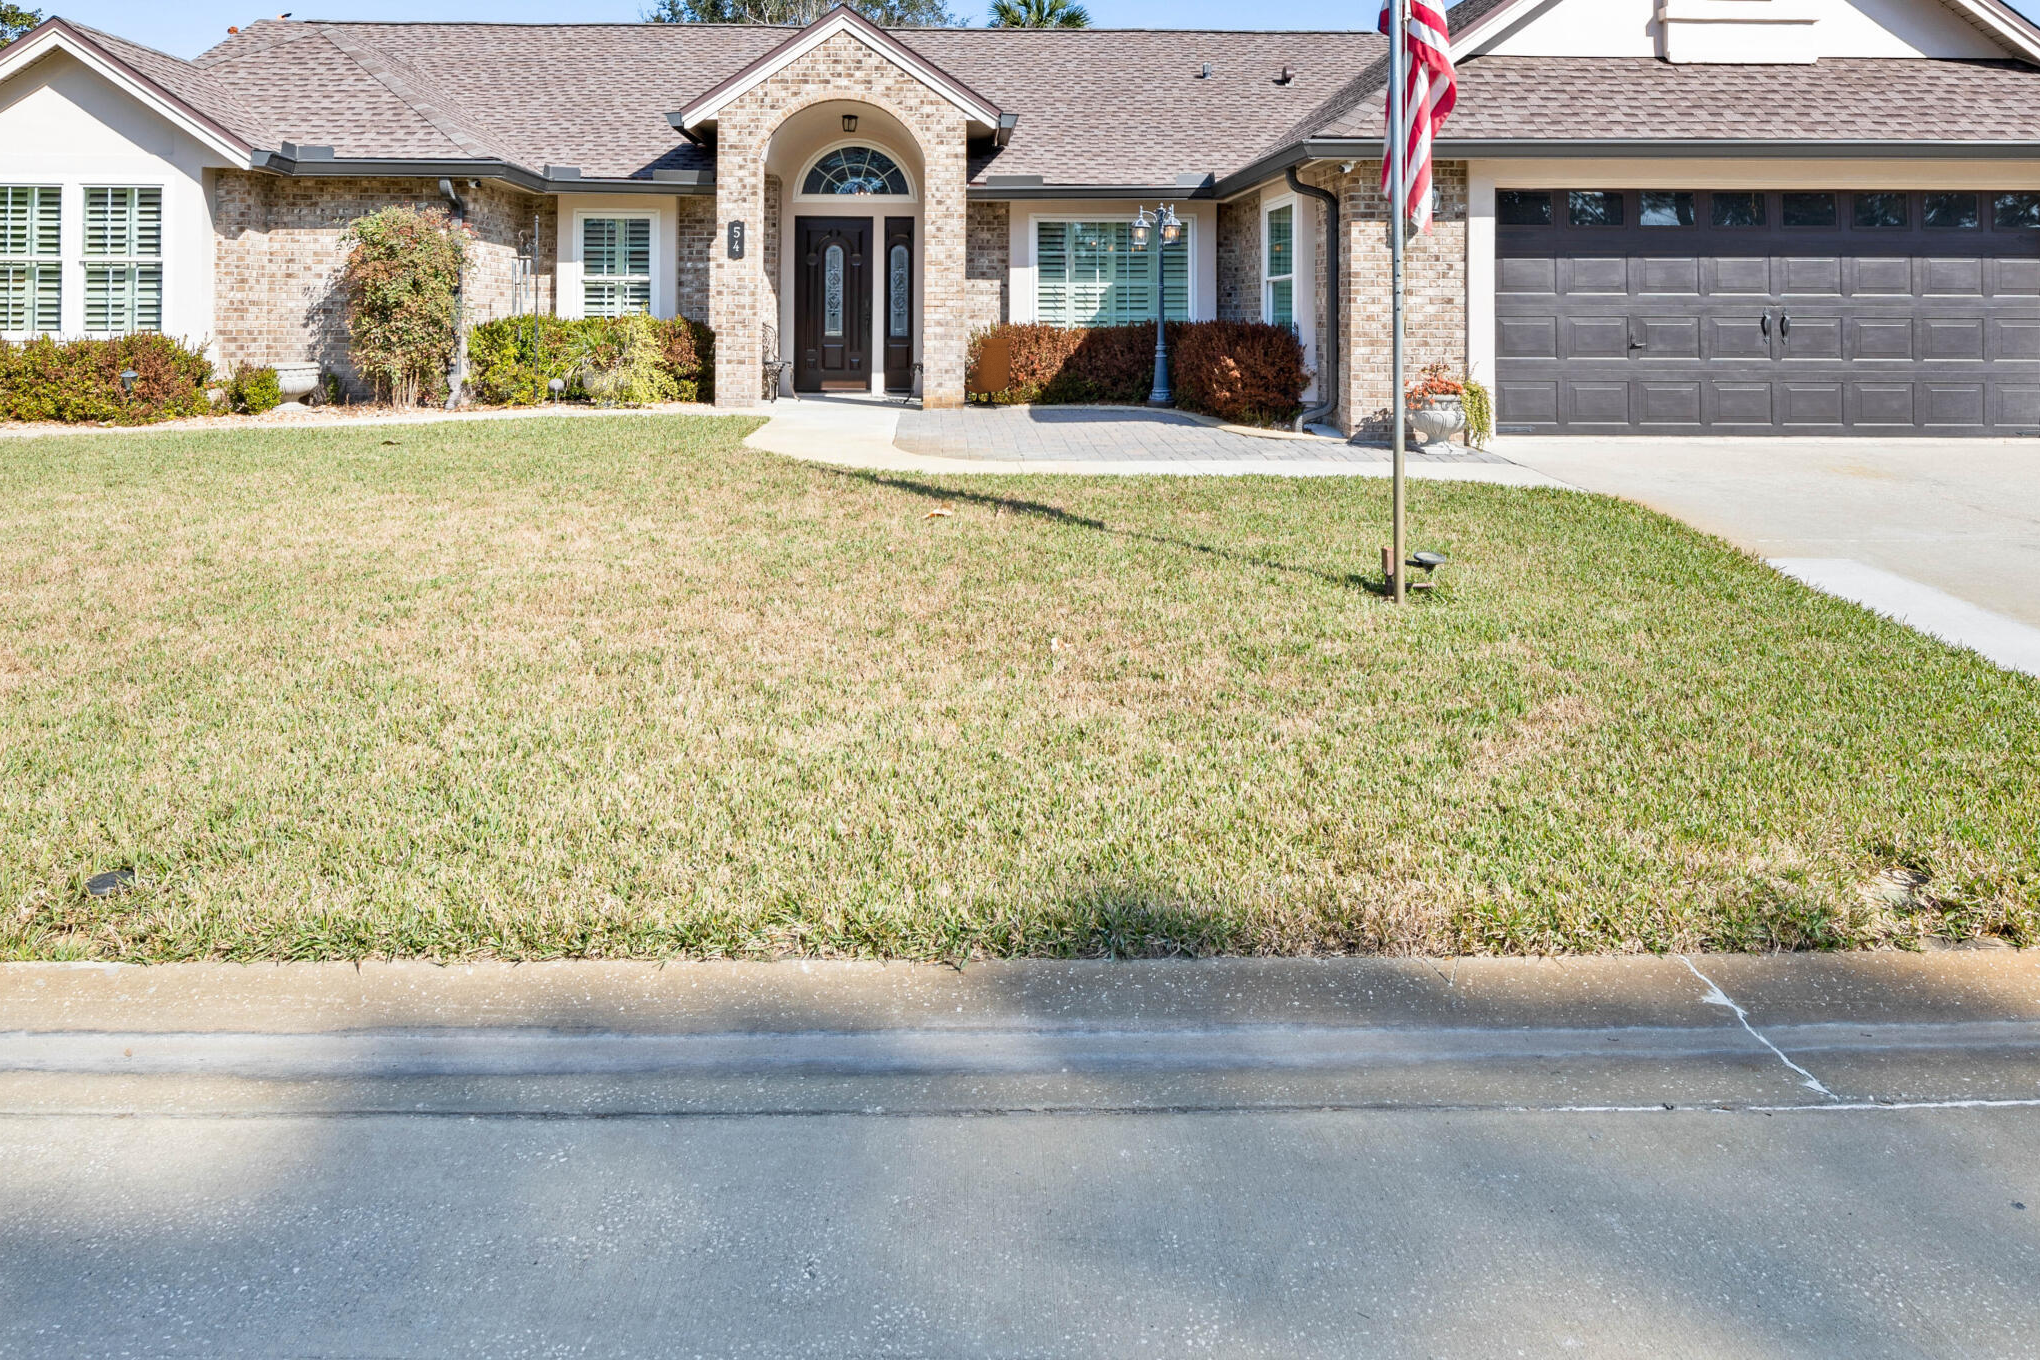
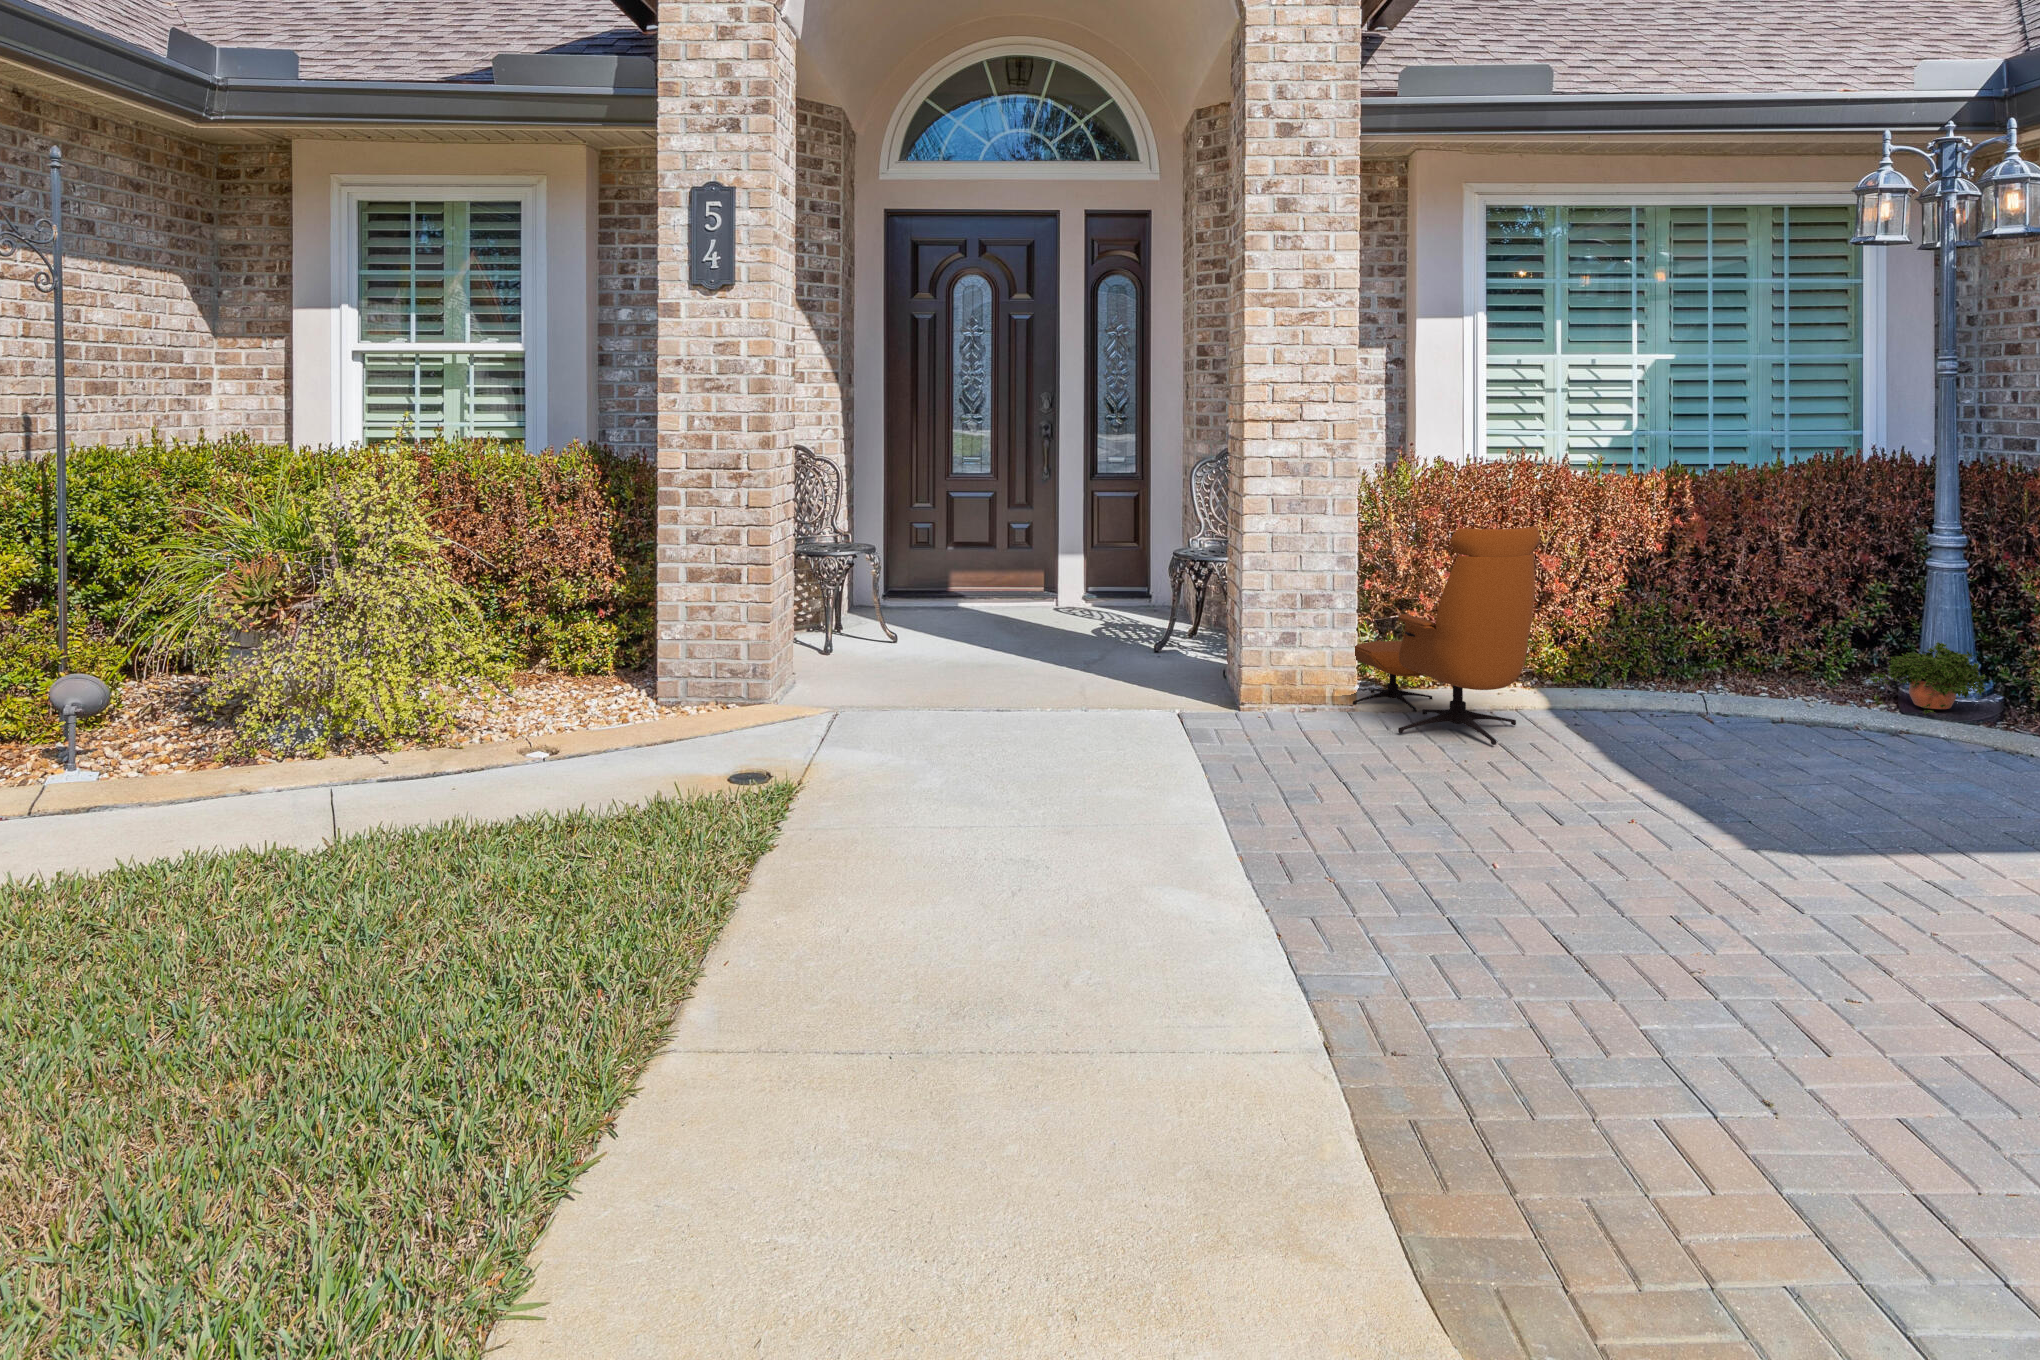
potted plant: none [1139,382,1177,405] -> present [1870,642,1986,714]

